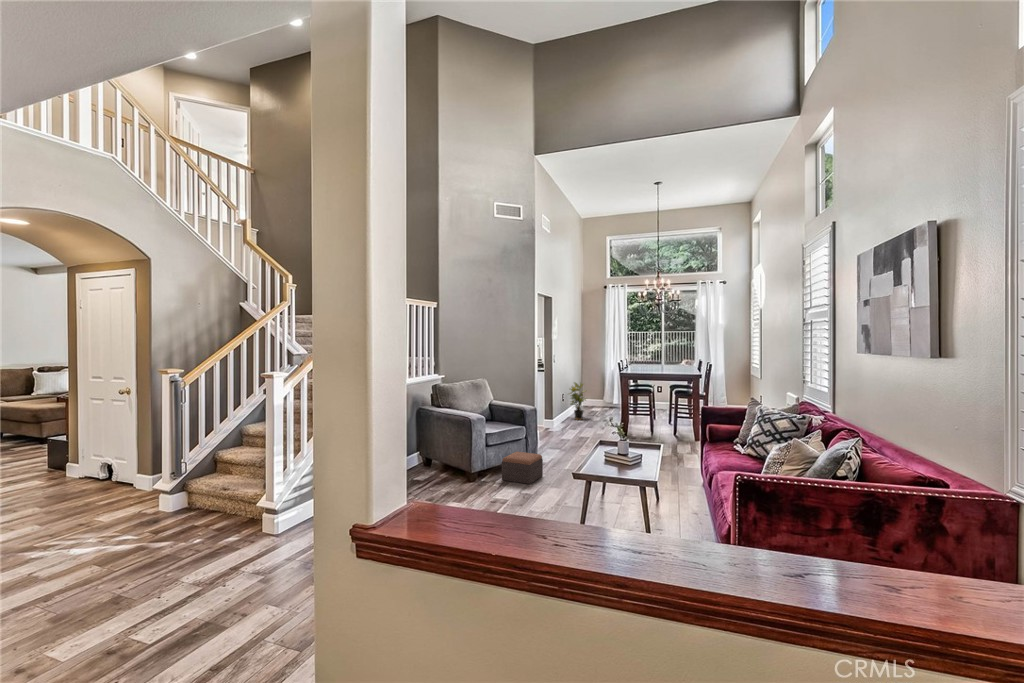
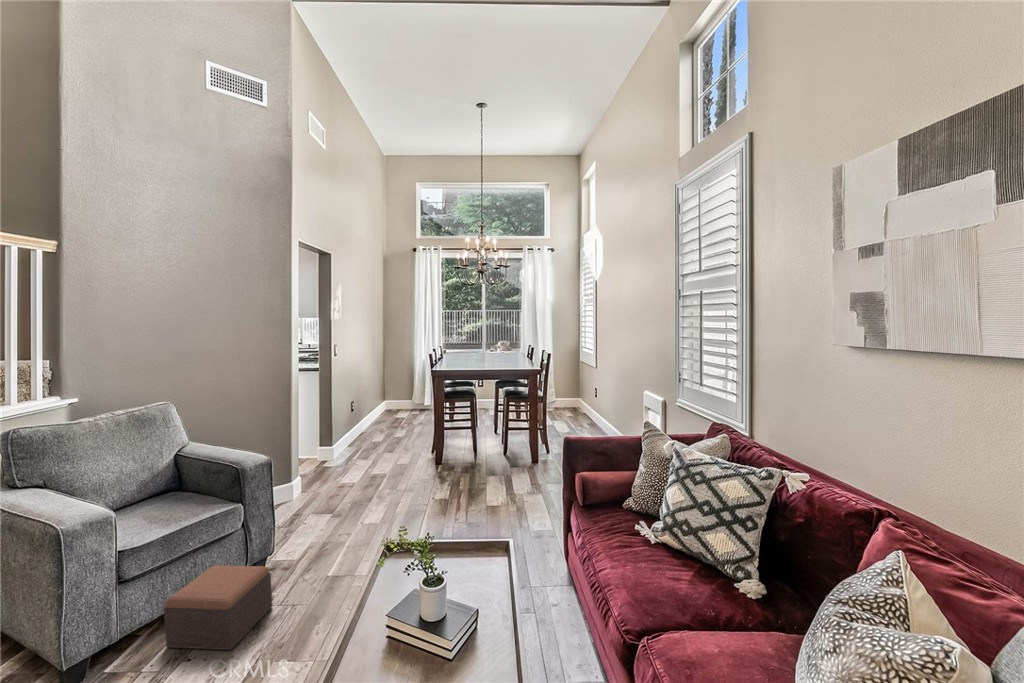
potted plant: present [569,383,586,420] -> none [356,384,386,438]

